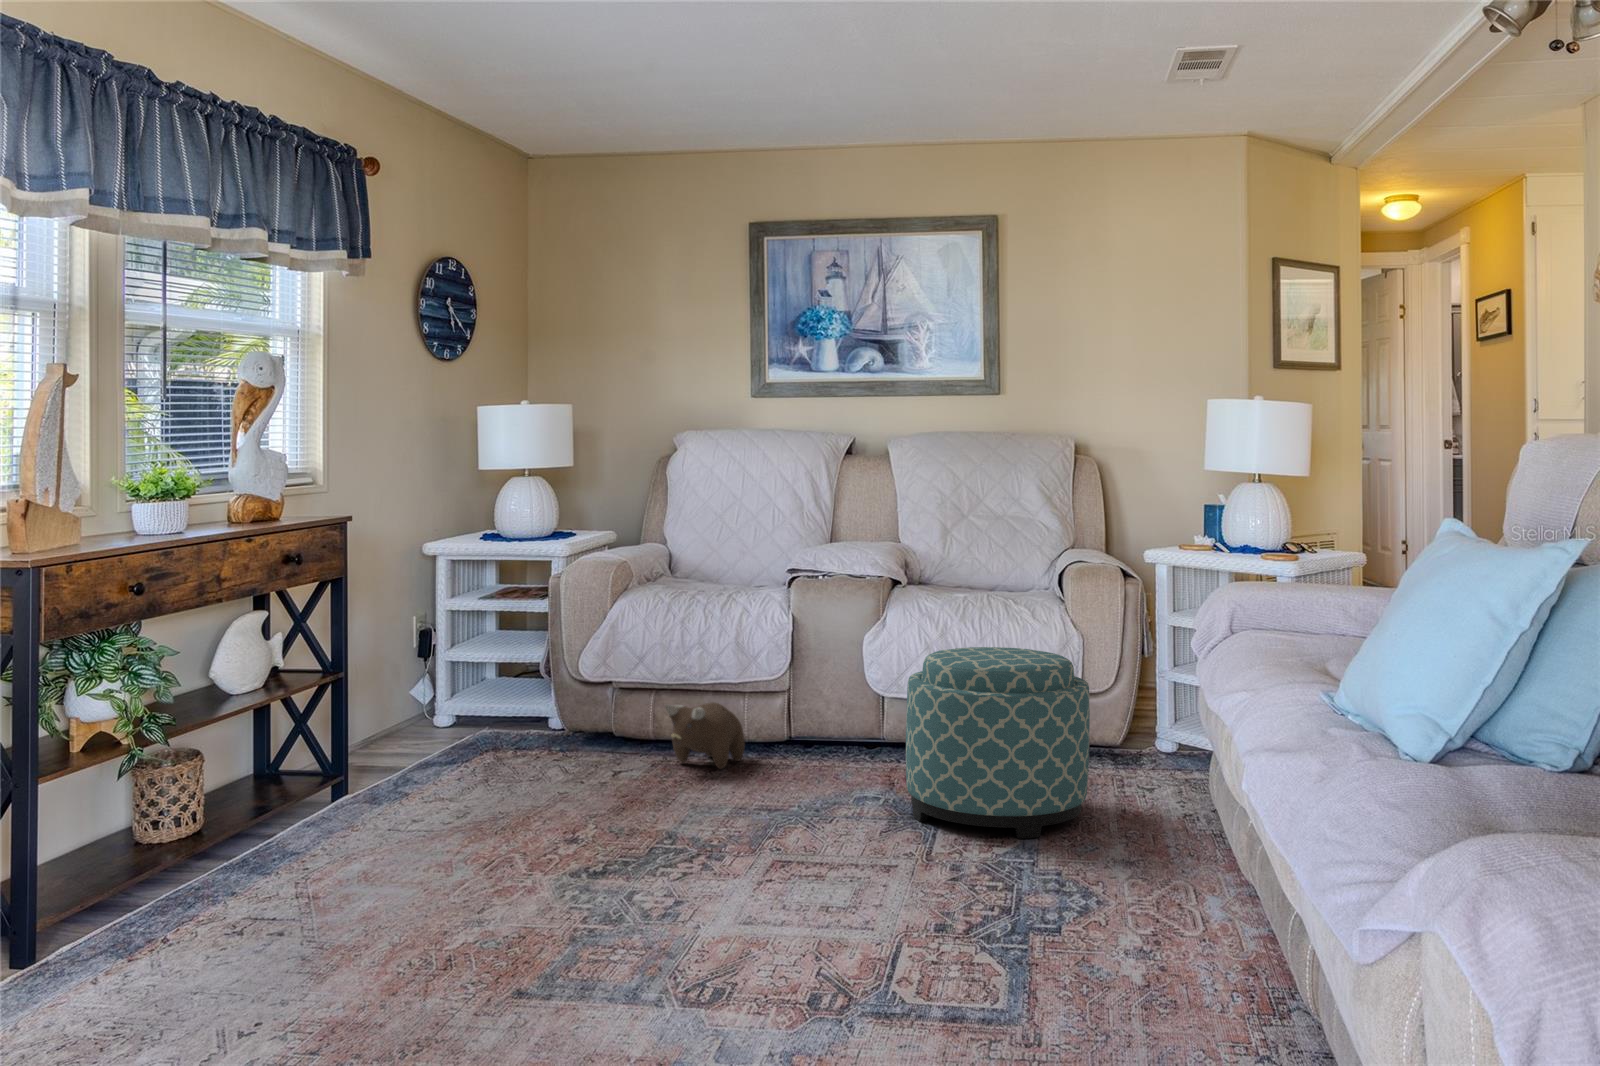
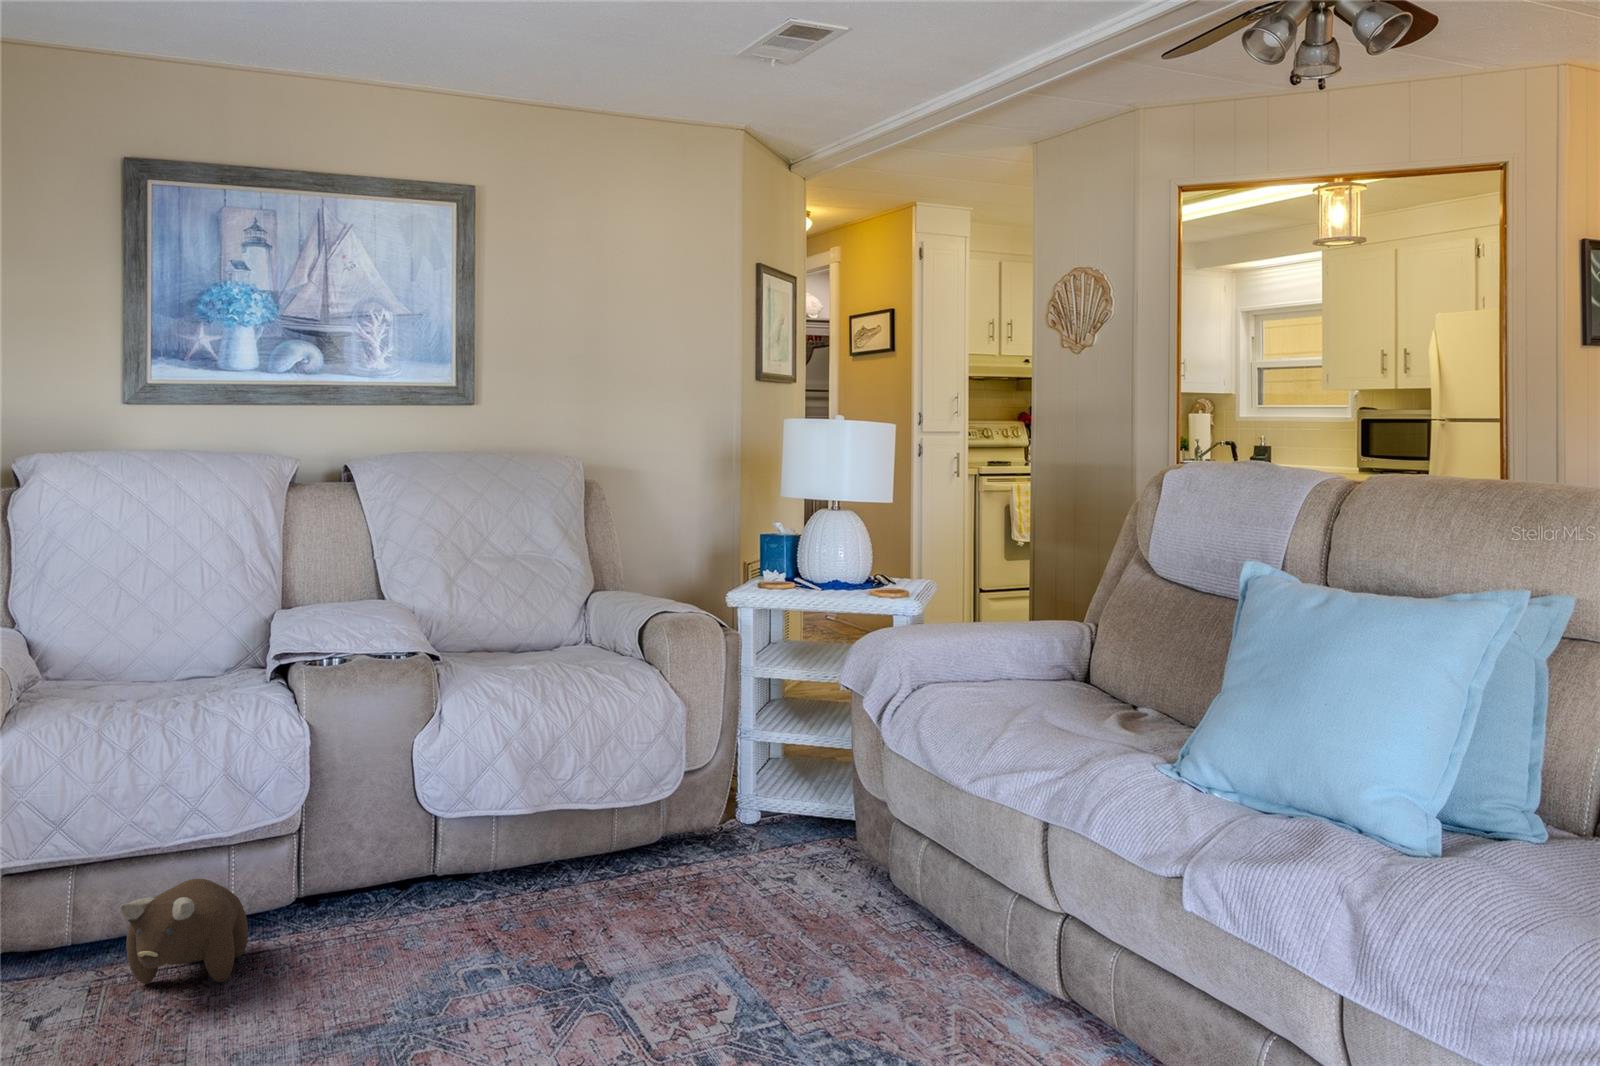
ottoman: present [906,647,1090,838] -> none [548,744,789,1015]

